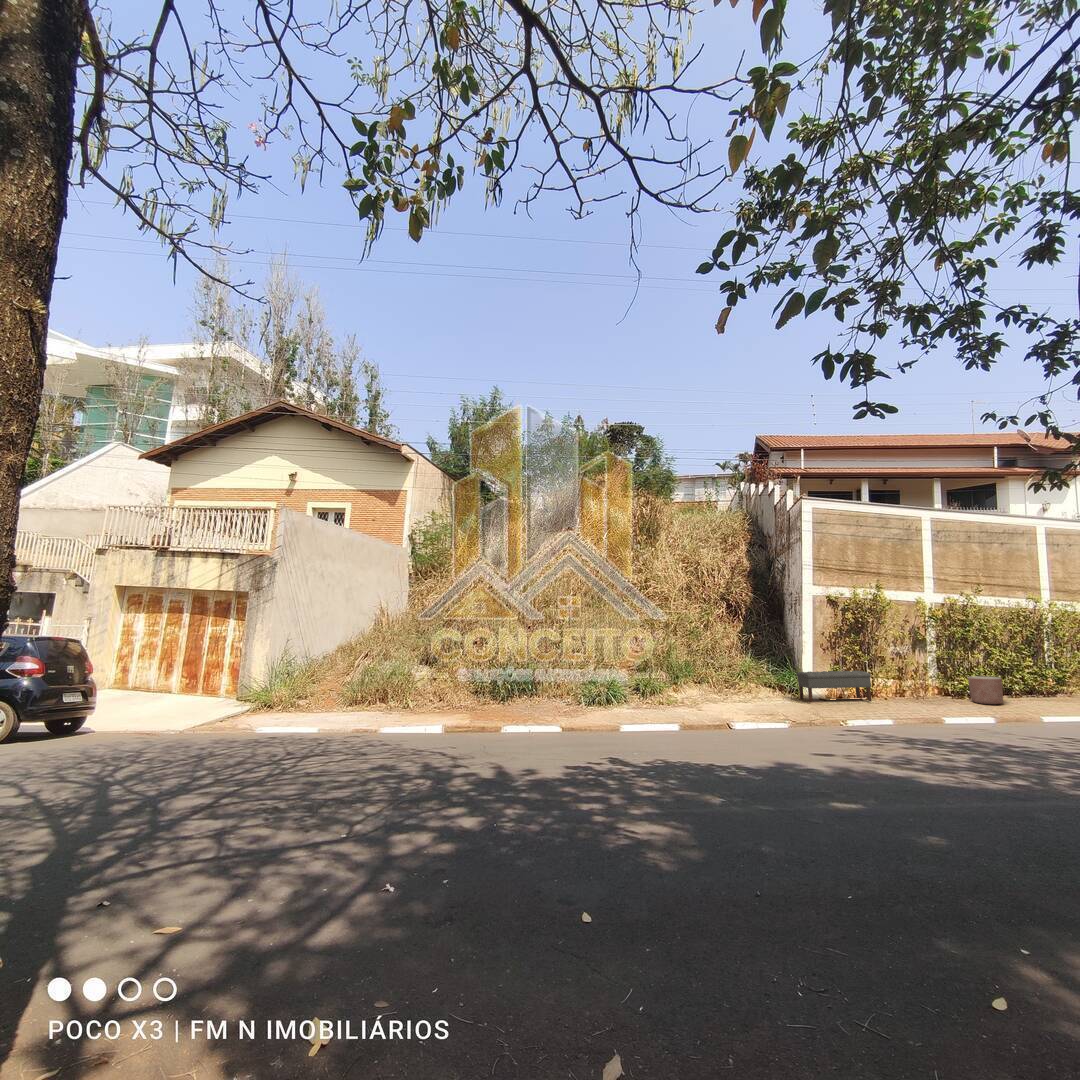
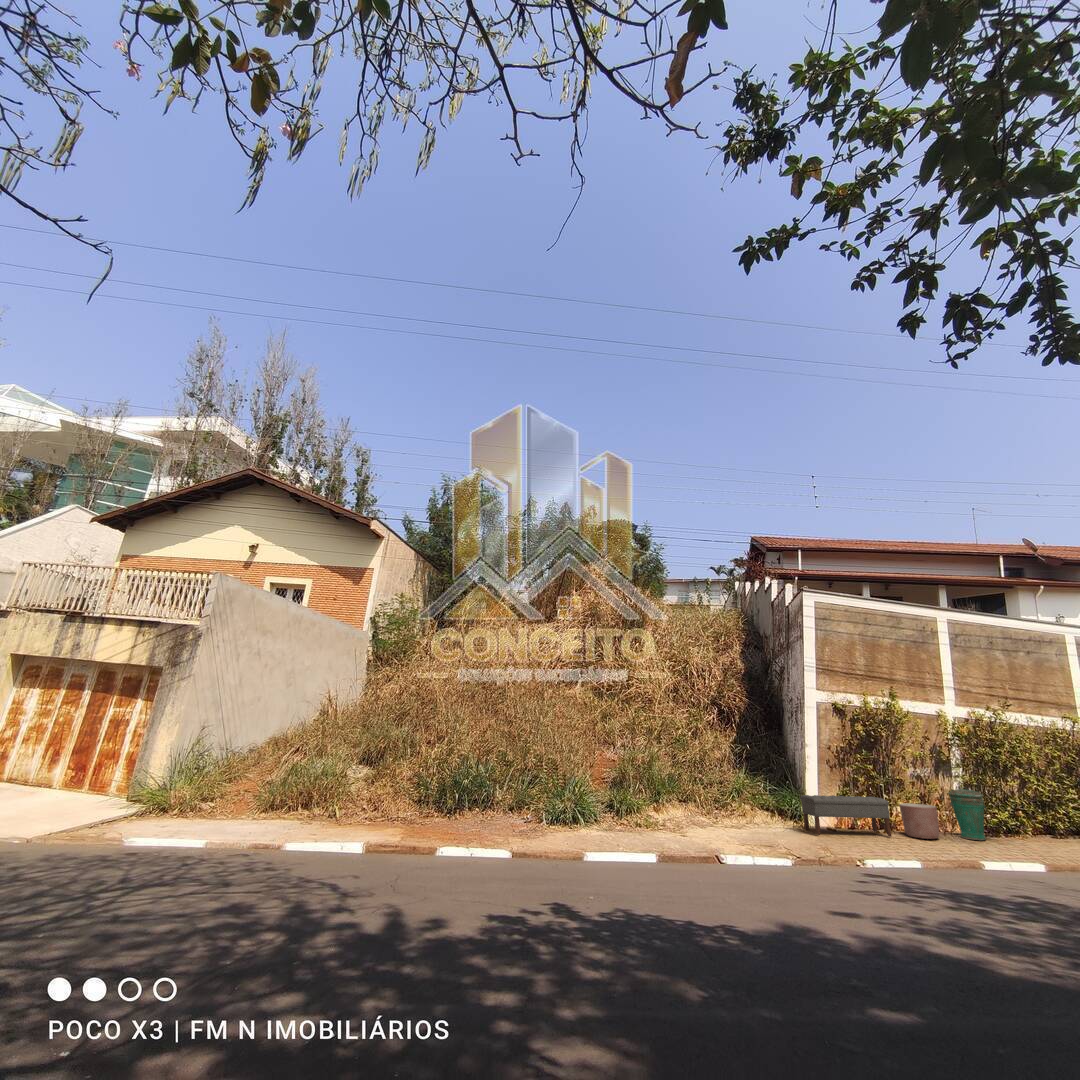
trash can: none [921,660,952,701] -> present [948,789,986,840]
planter: present [968,676,1003,704] -> present [899,804,939,839]

